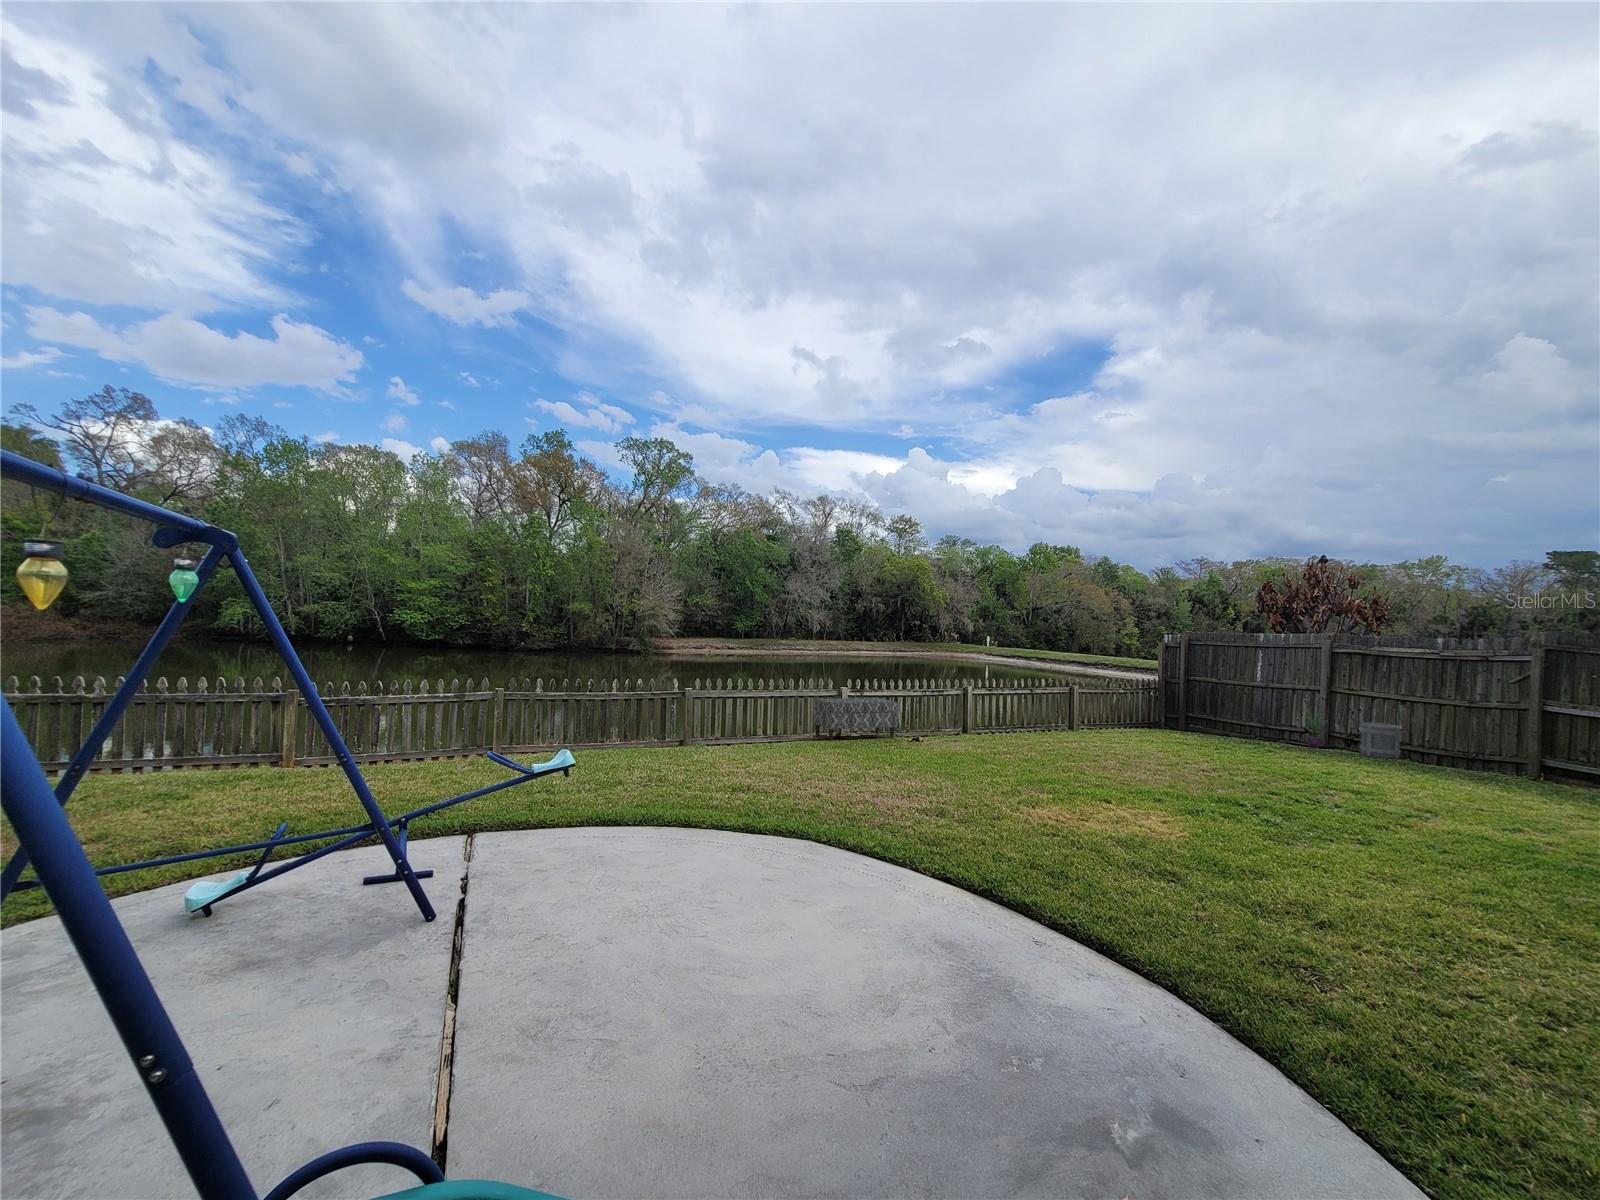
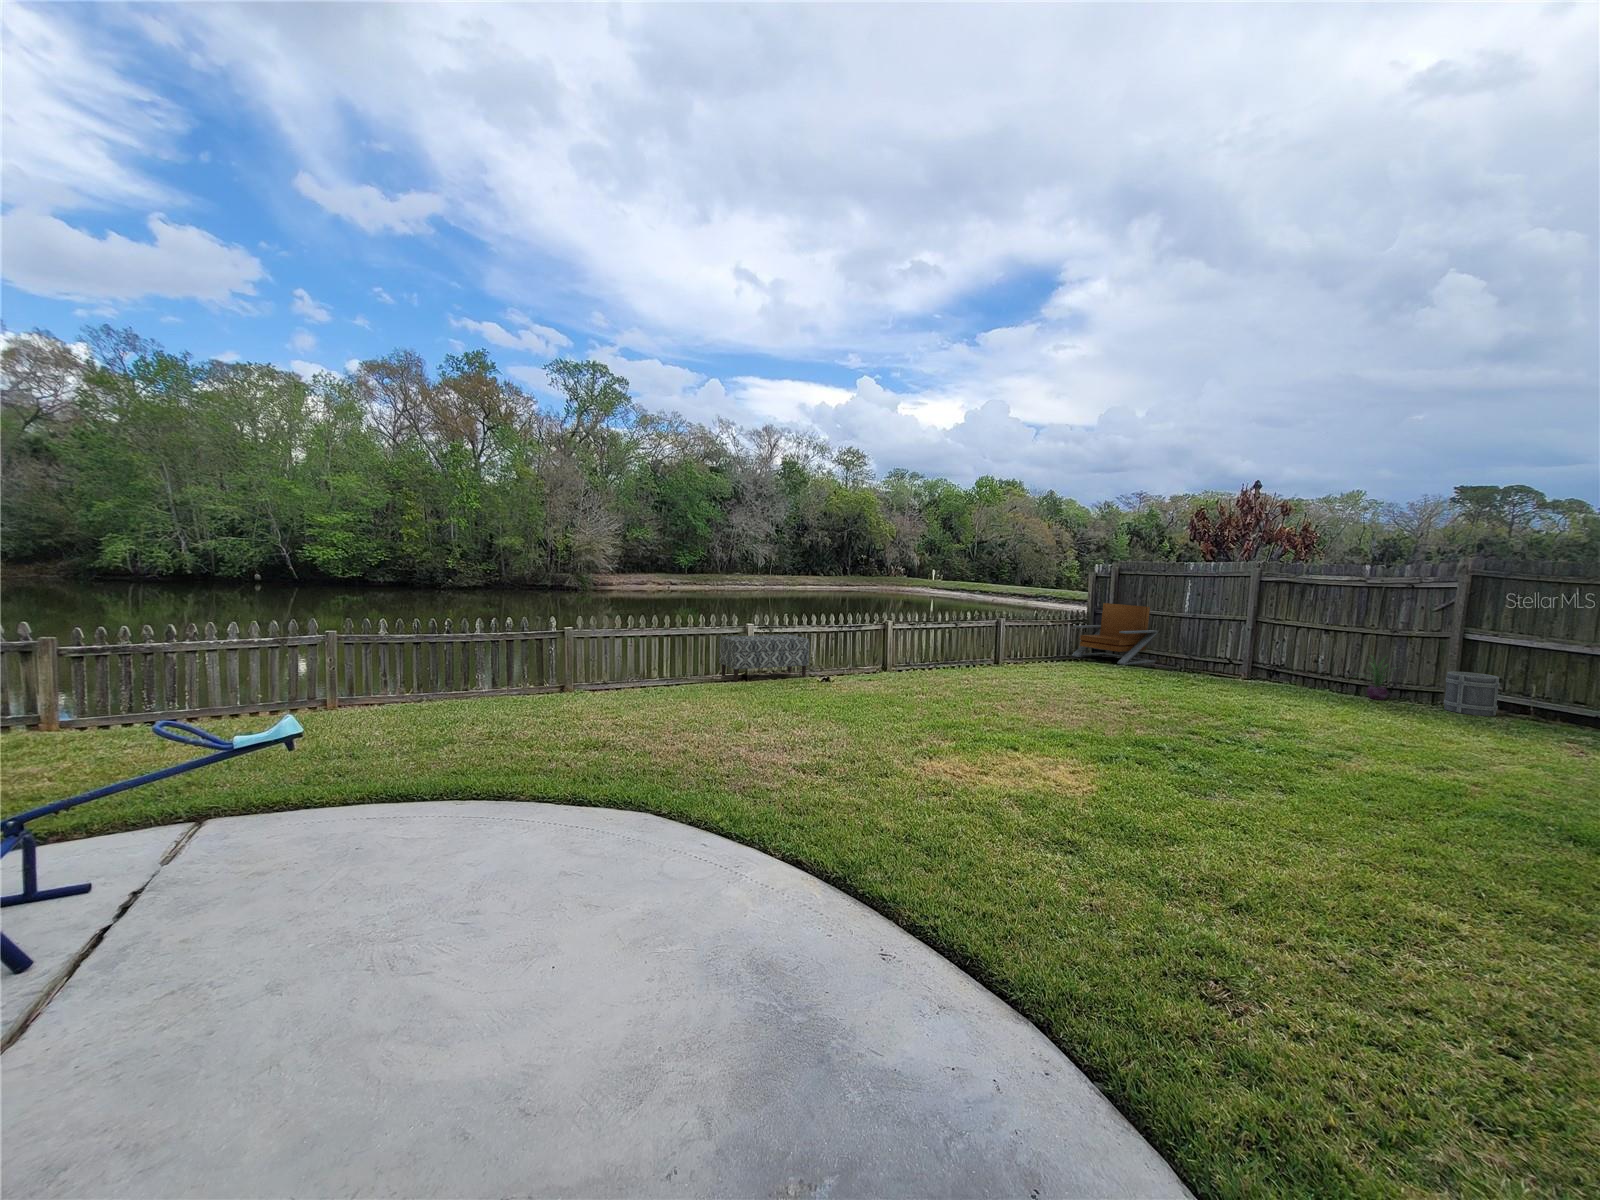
lounge chair: none [1146,672,1233,733] -> present [1072,603,1158,665]
decorative plant: present [1300,711,1323,748] -> present [1367,656,1388,700]
bucket: present [1360,723,1401,758] -> present [1444,672,1500,716]

